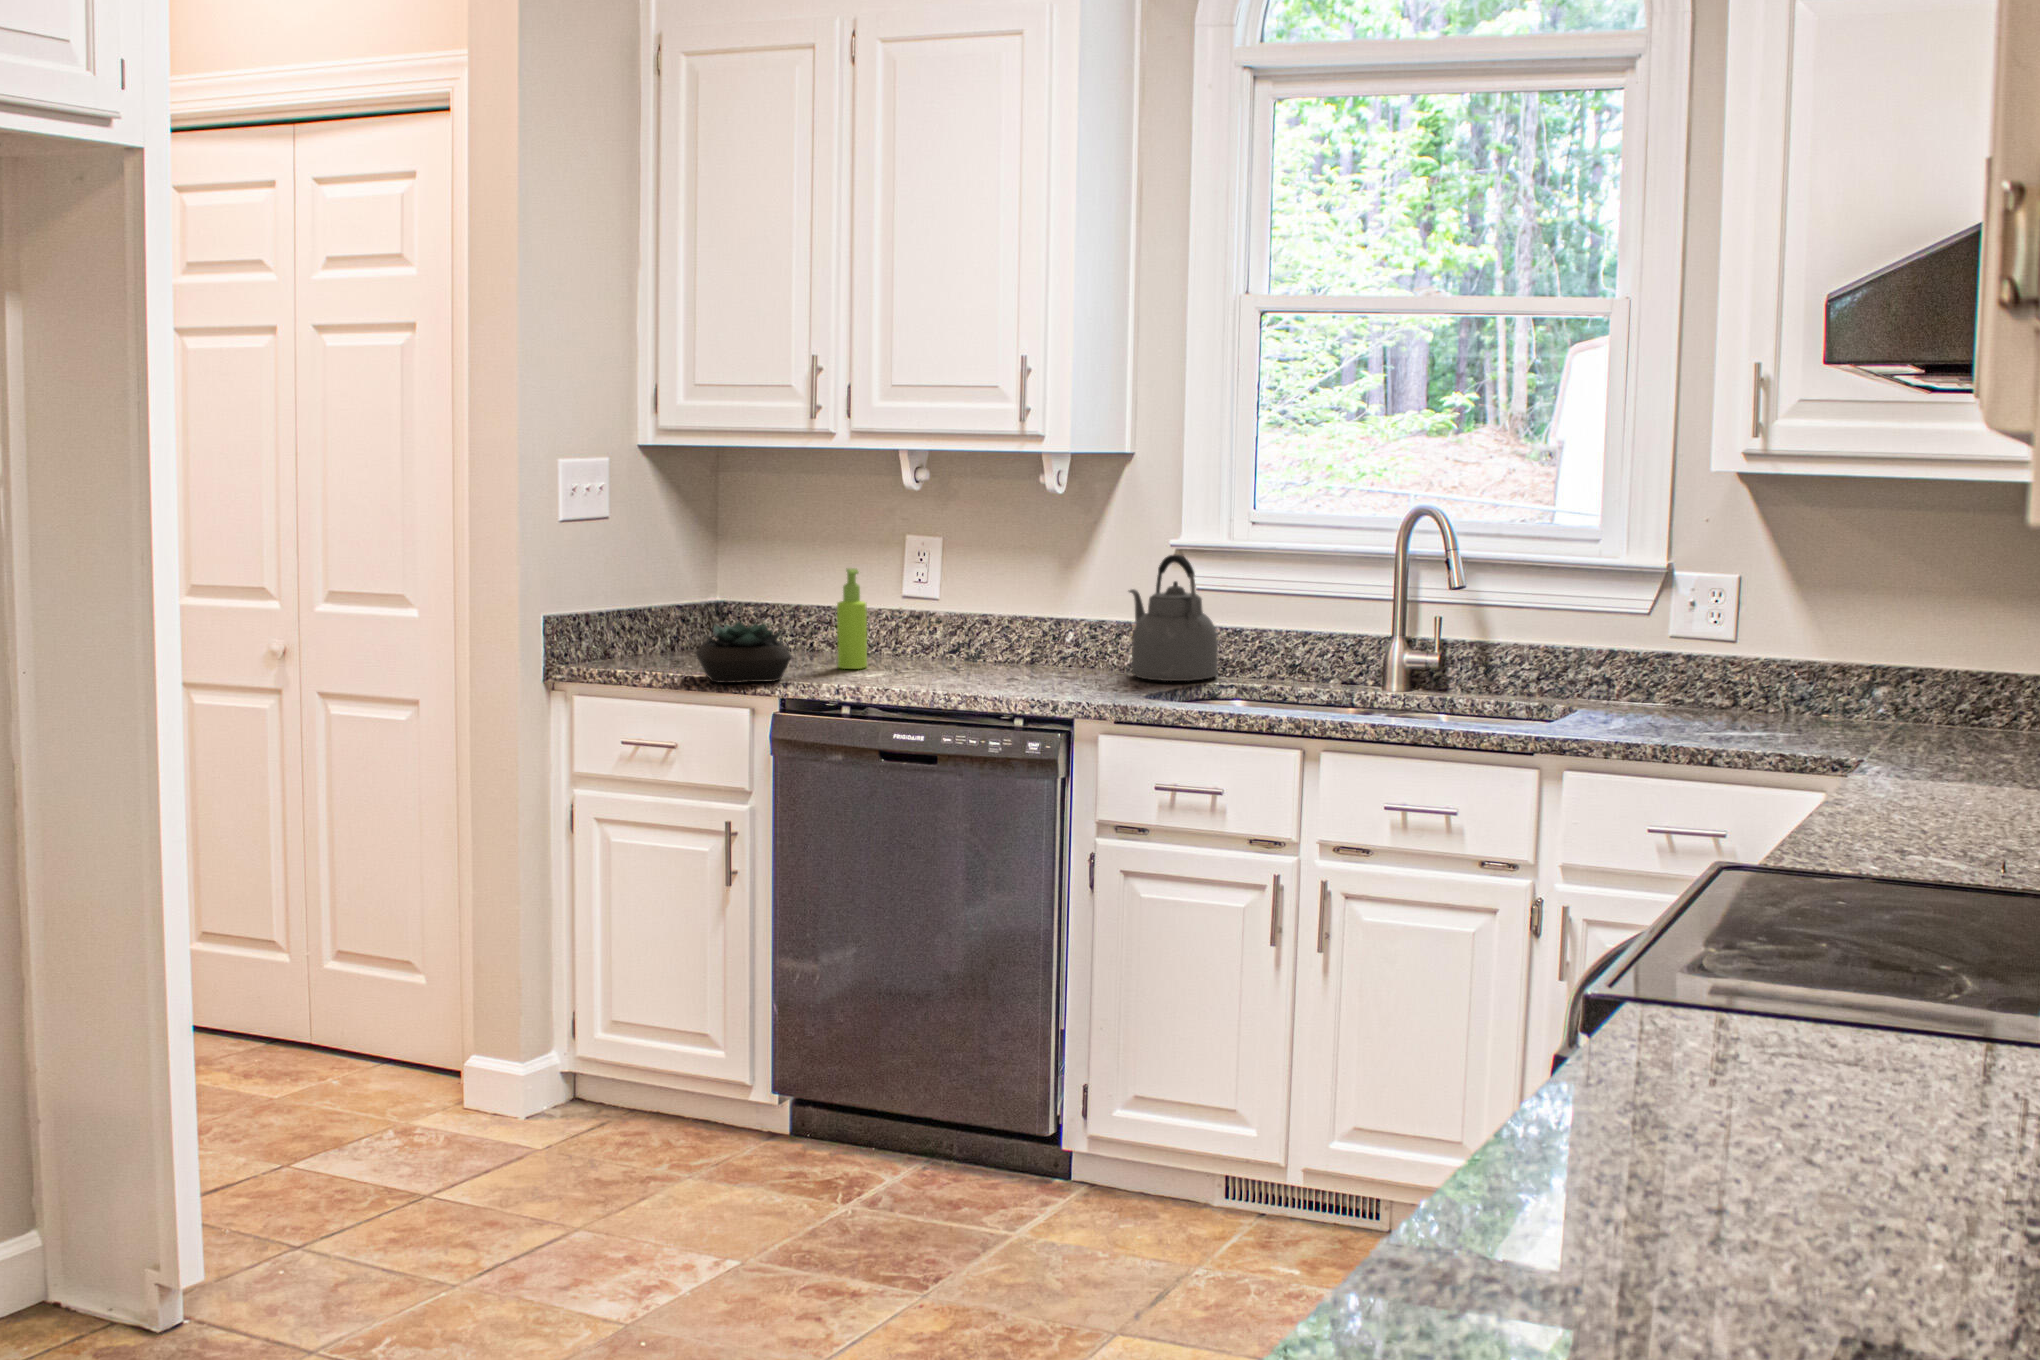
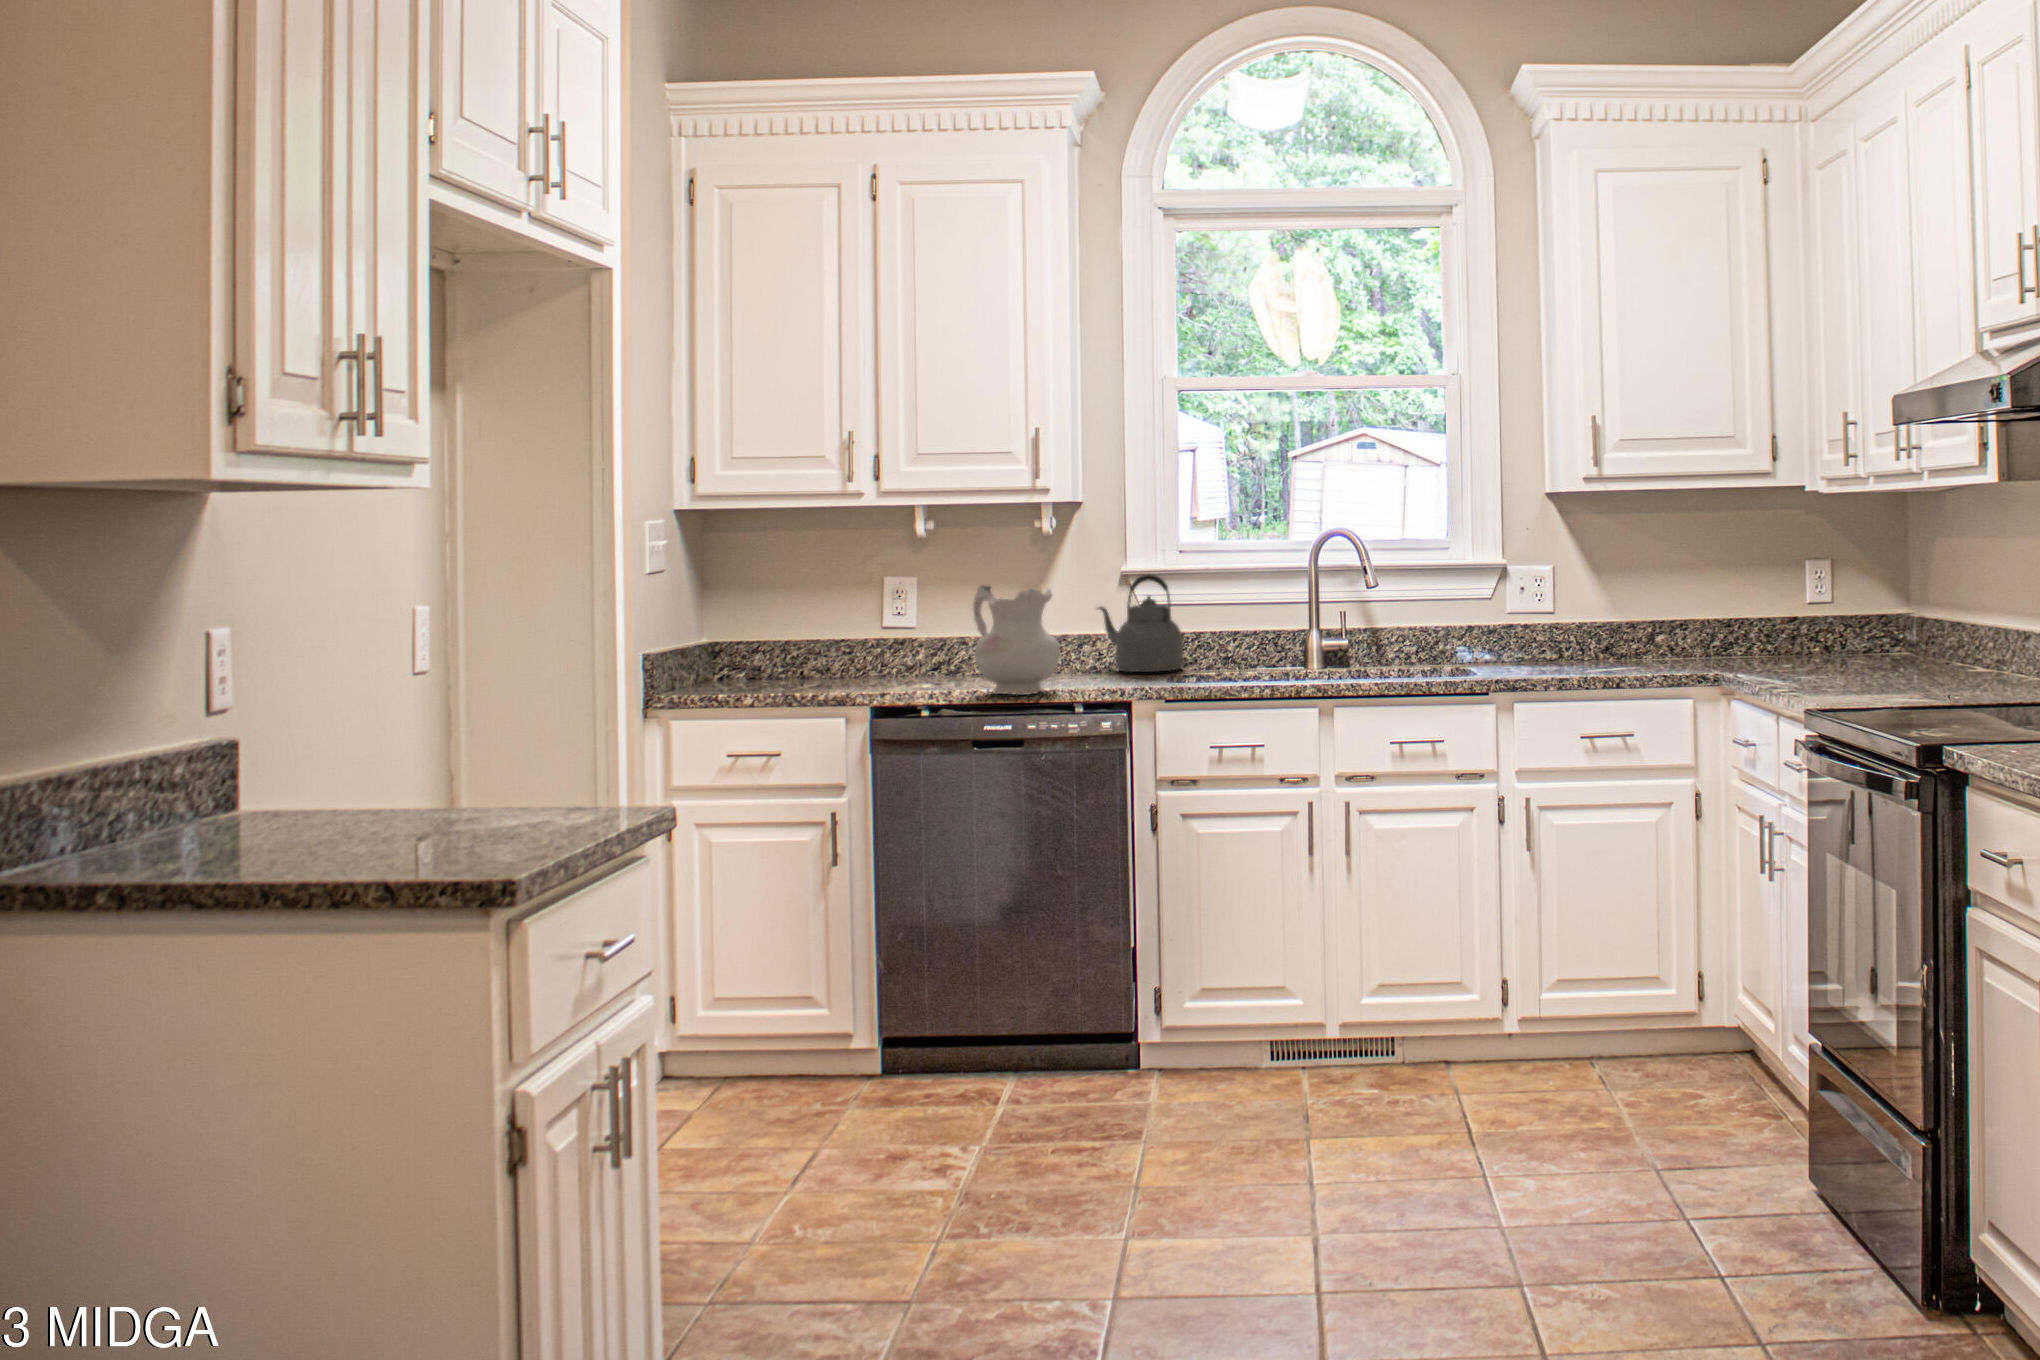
ceramic pitcher: none [911,563,1013,702] -> present [973,585,1060,695]
soap dispenser: present [837,568,867,669] -> none [864,600,890,684]
succulent plant: present [696,622,792,683] -> none [751,647,847,700]

